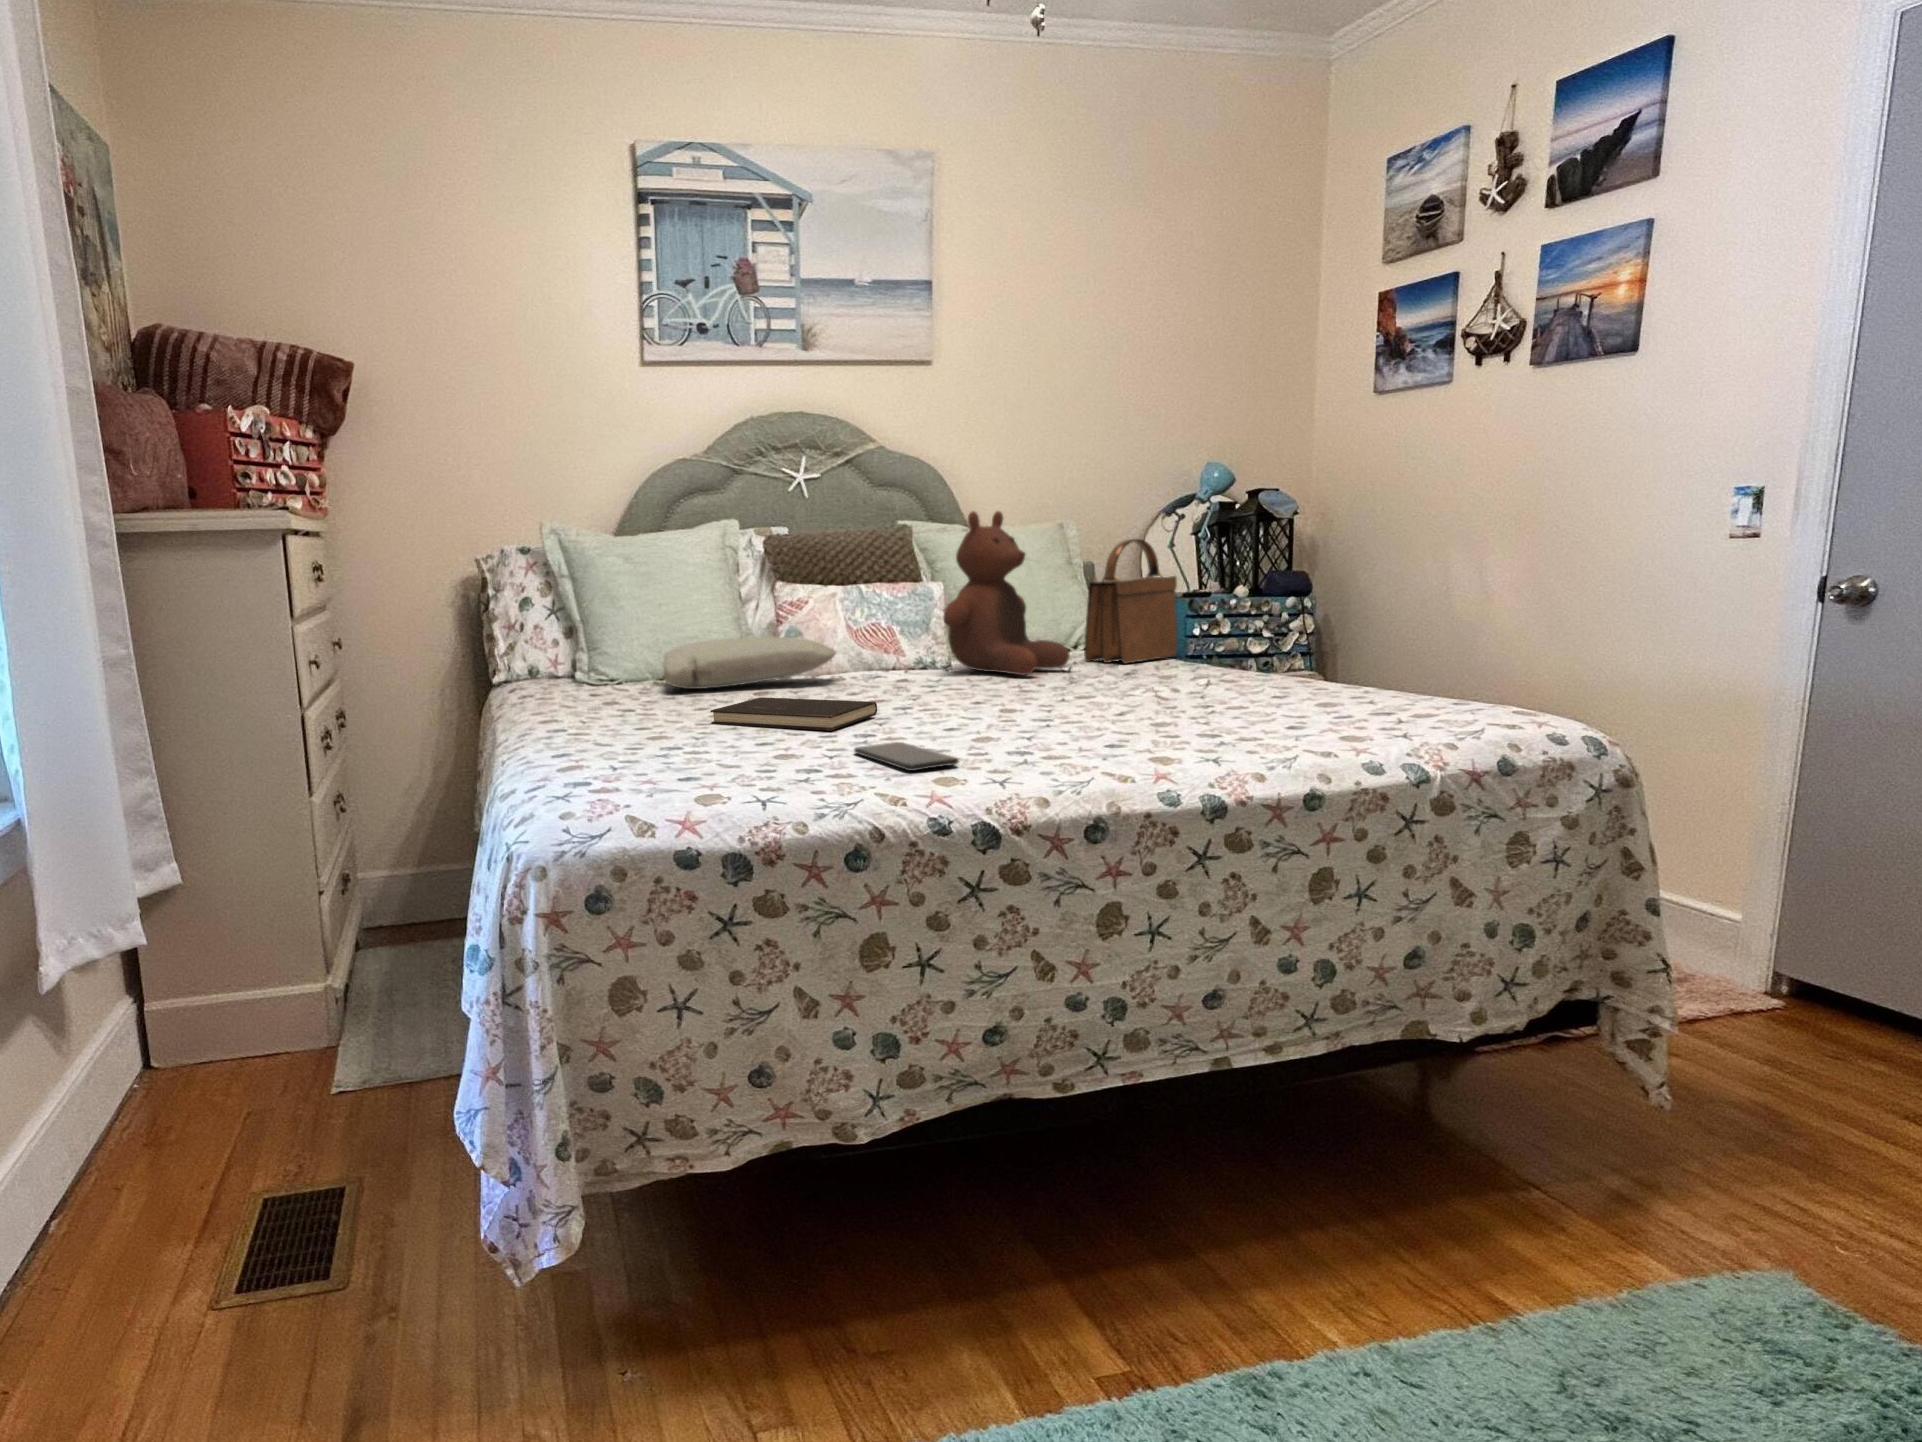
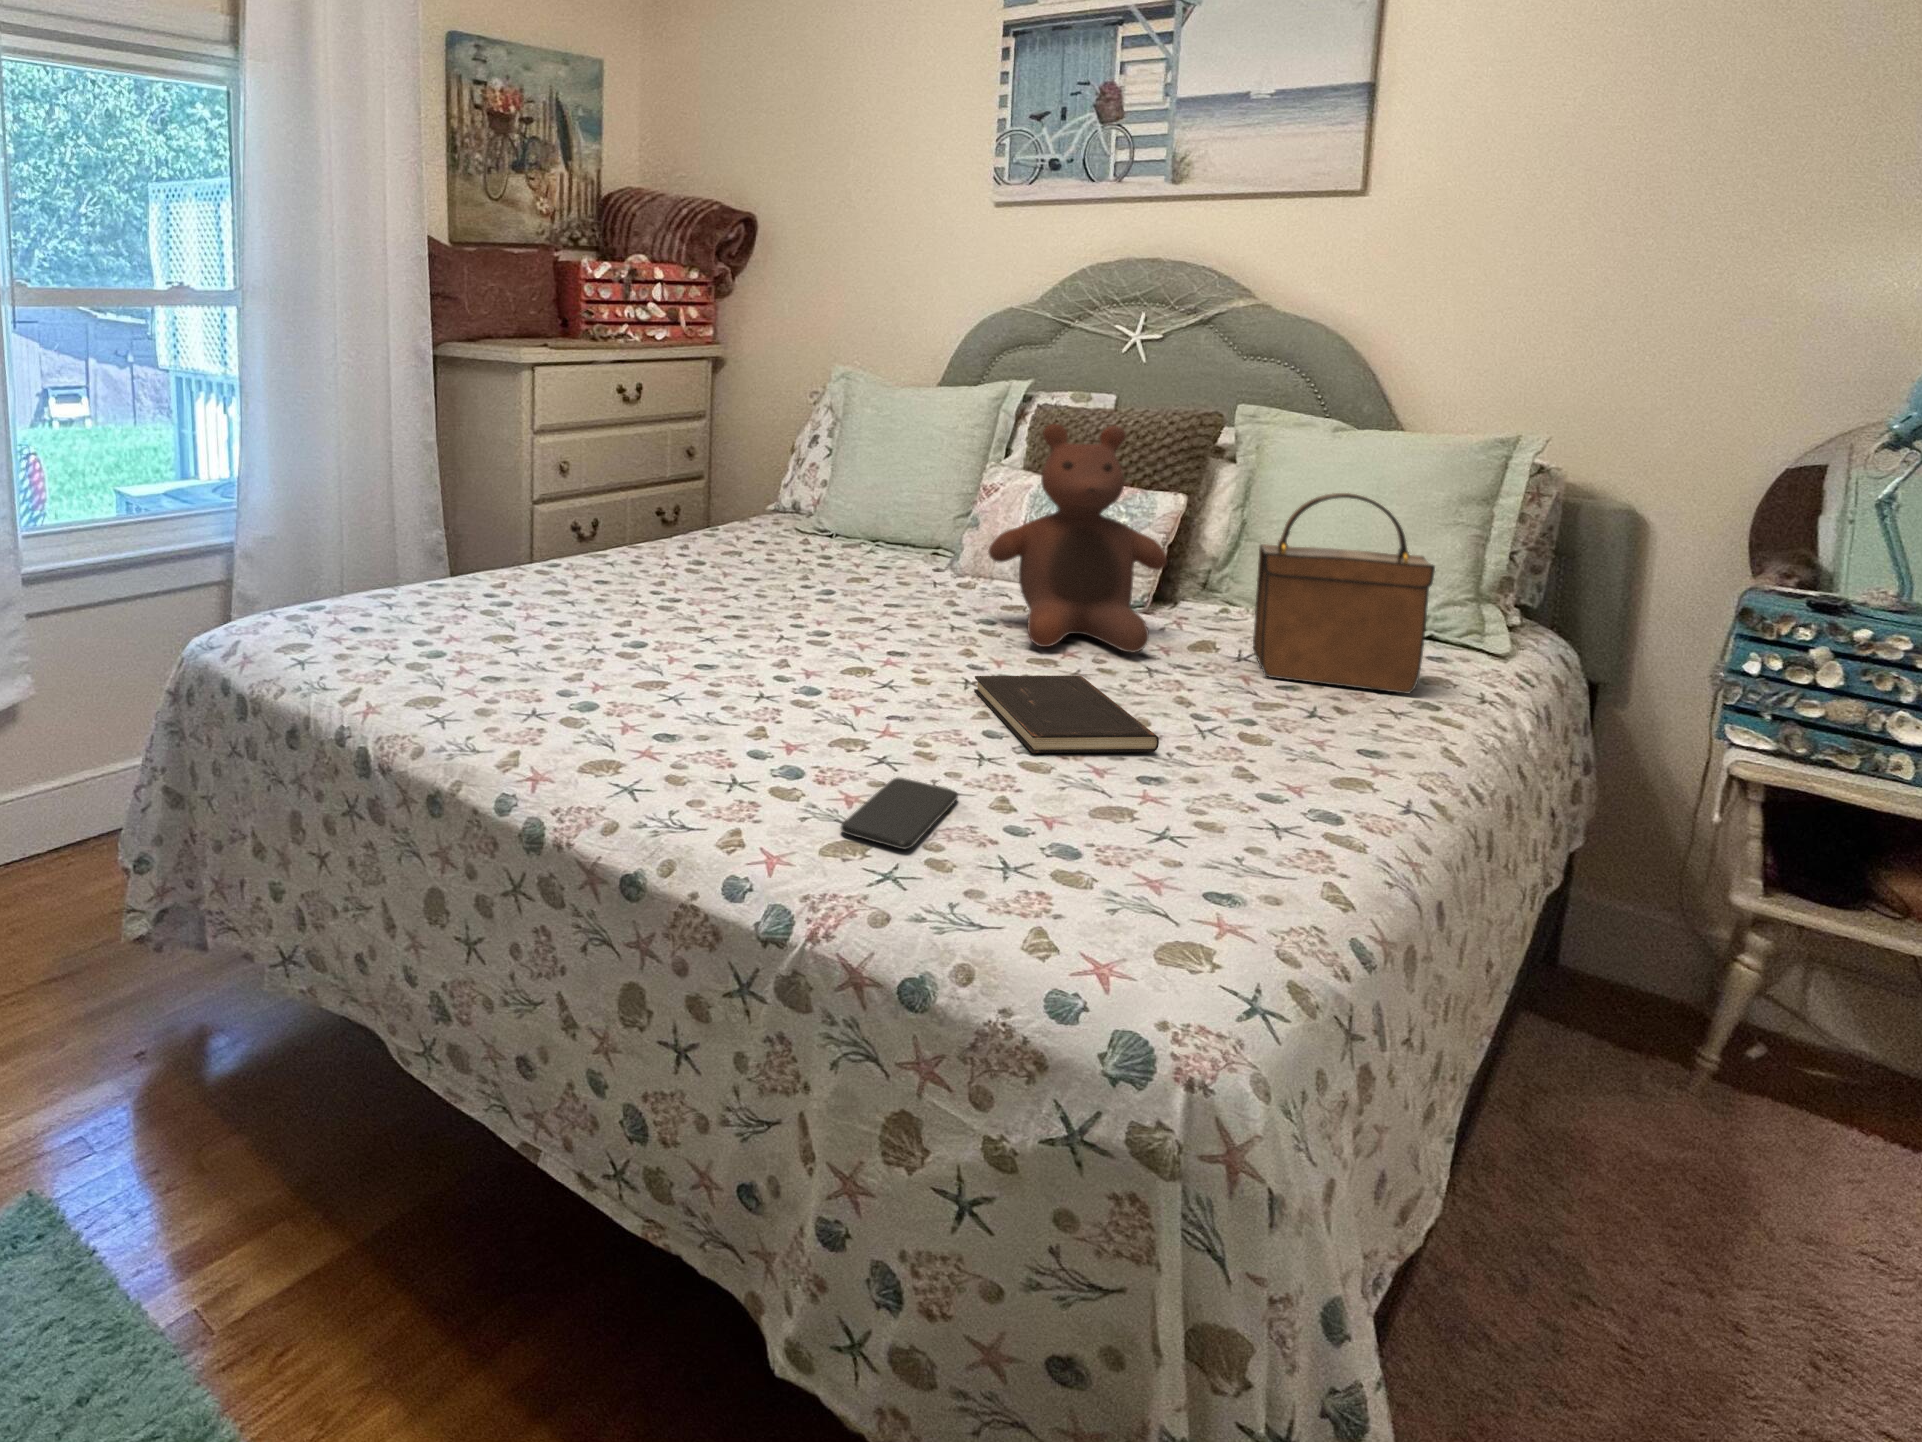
pillow: present [664,637,836,689] -> none [709,517,893,573]
hardcover book: present [711,697,877,730] -> present [974,675,1159,753]
smartphone: present [854,742,959,771] -> present [841,778,958,849]

